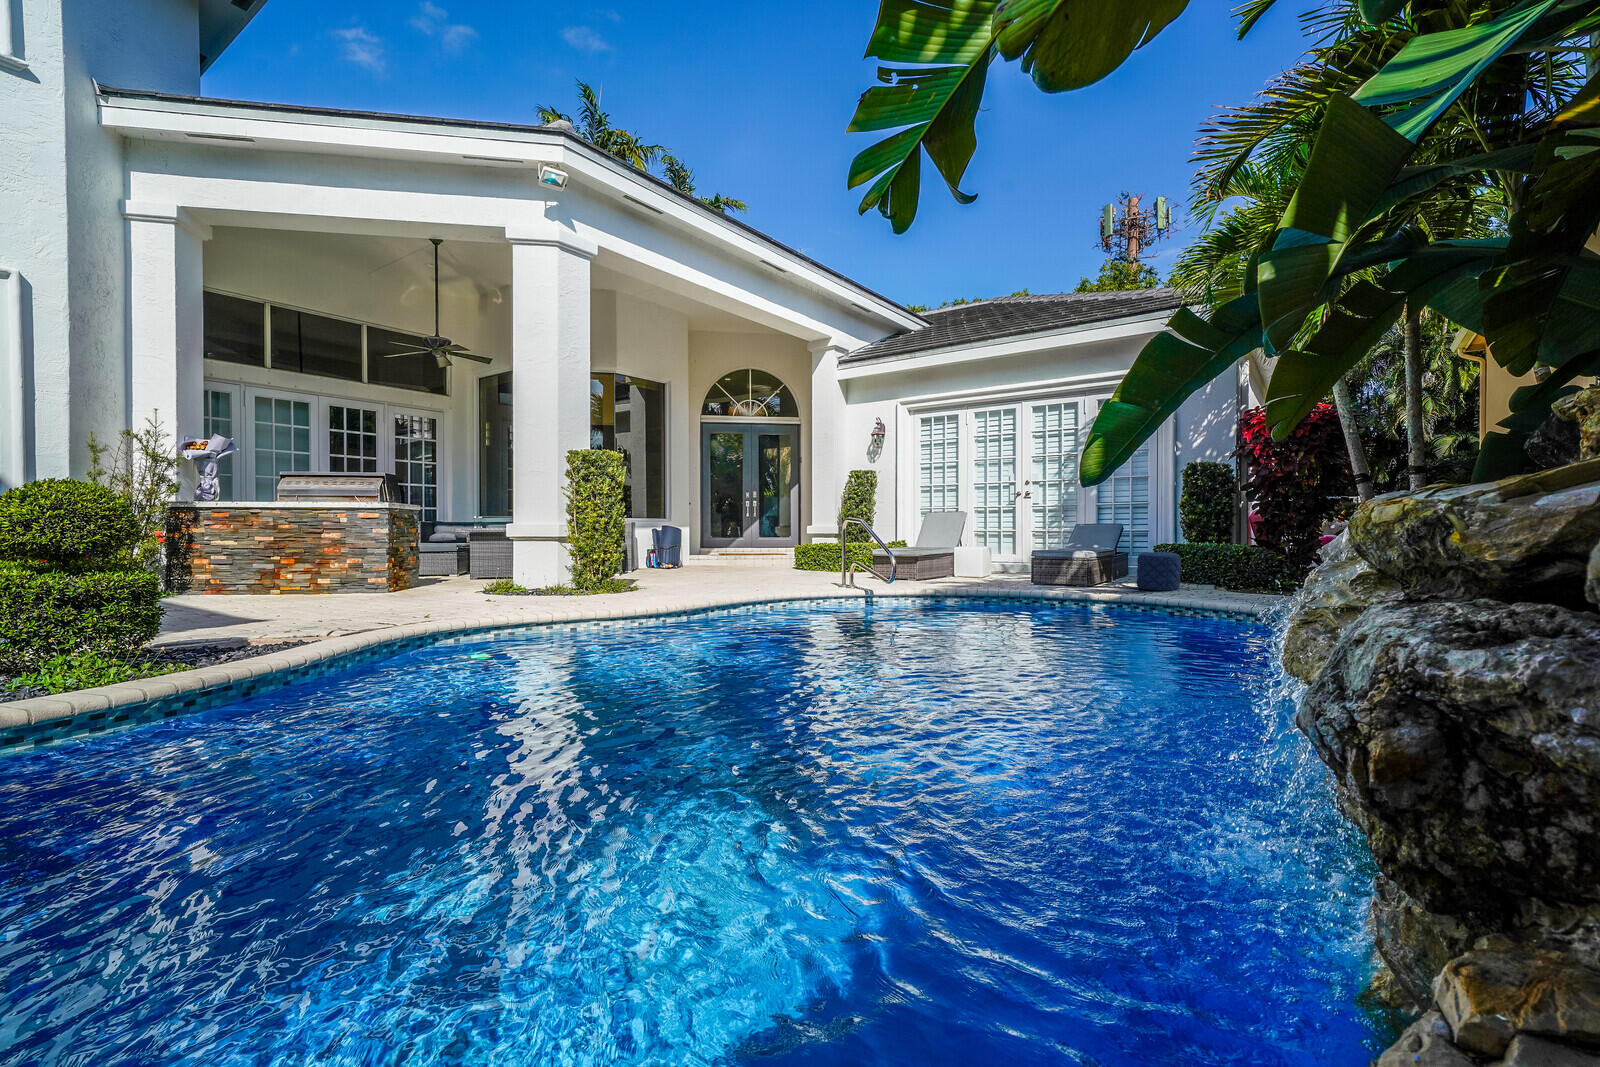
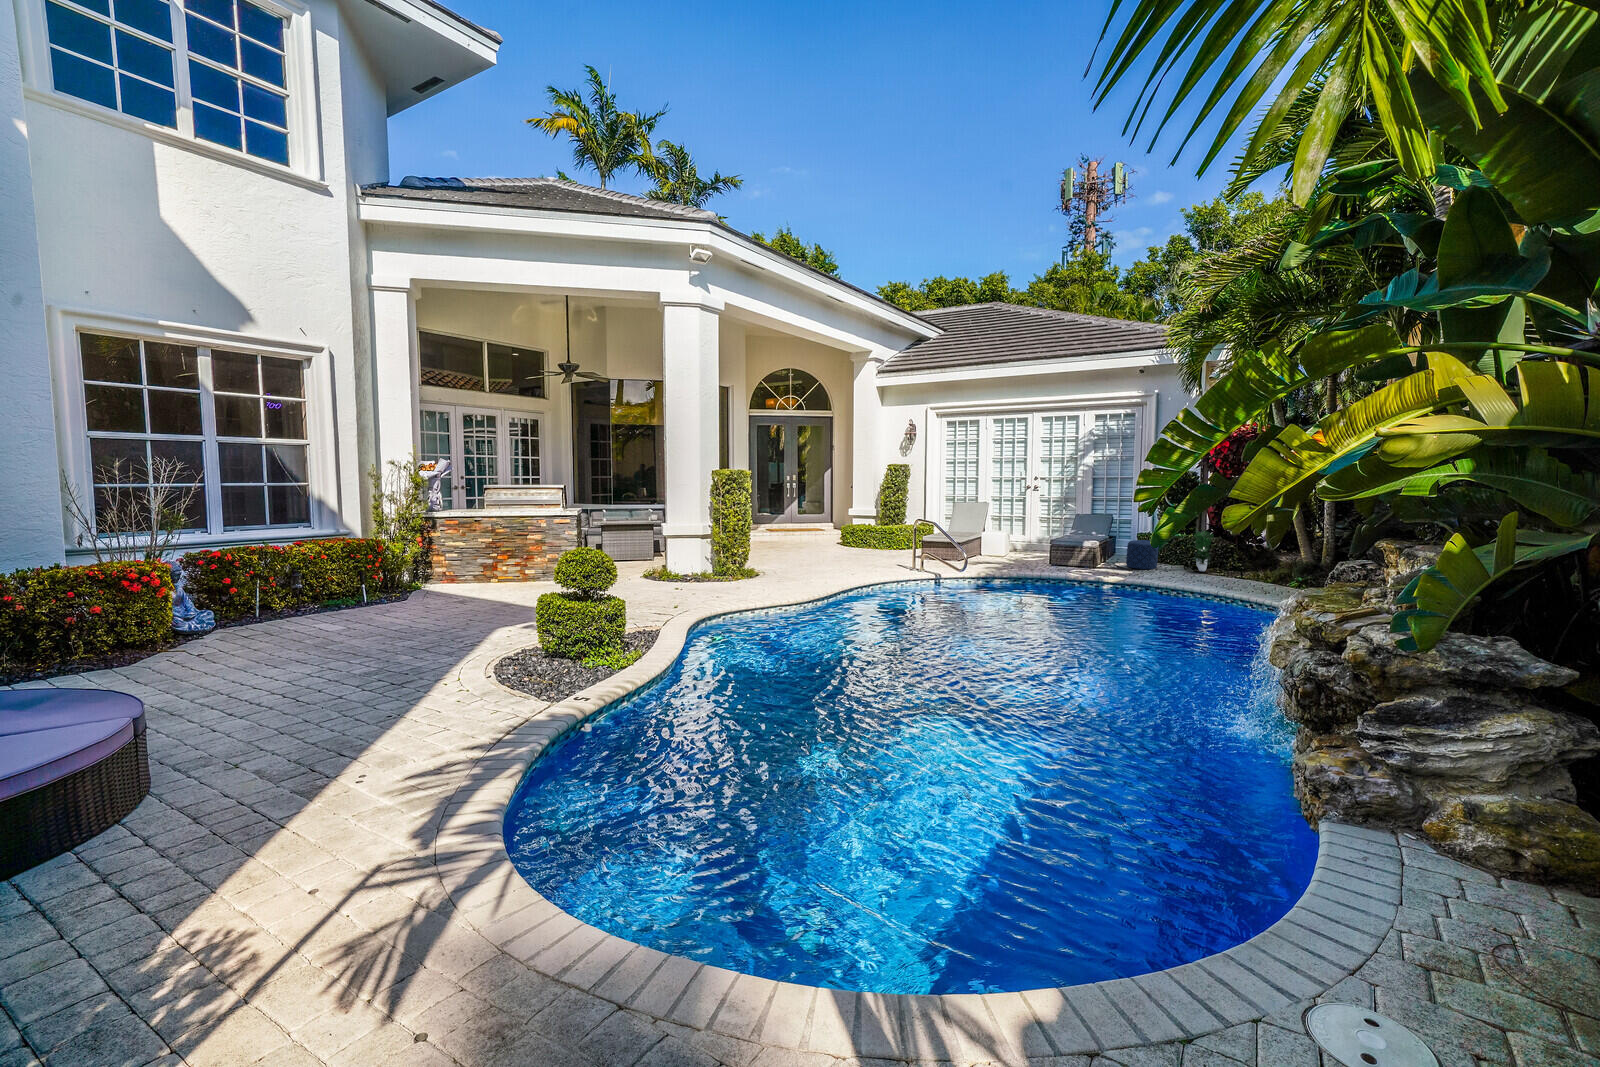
potted plant: none [1227,532,1259,592] -> present [1194,530,1213,571]

